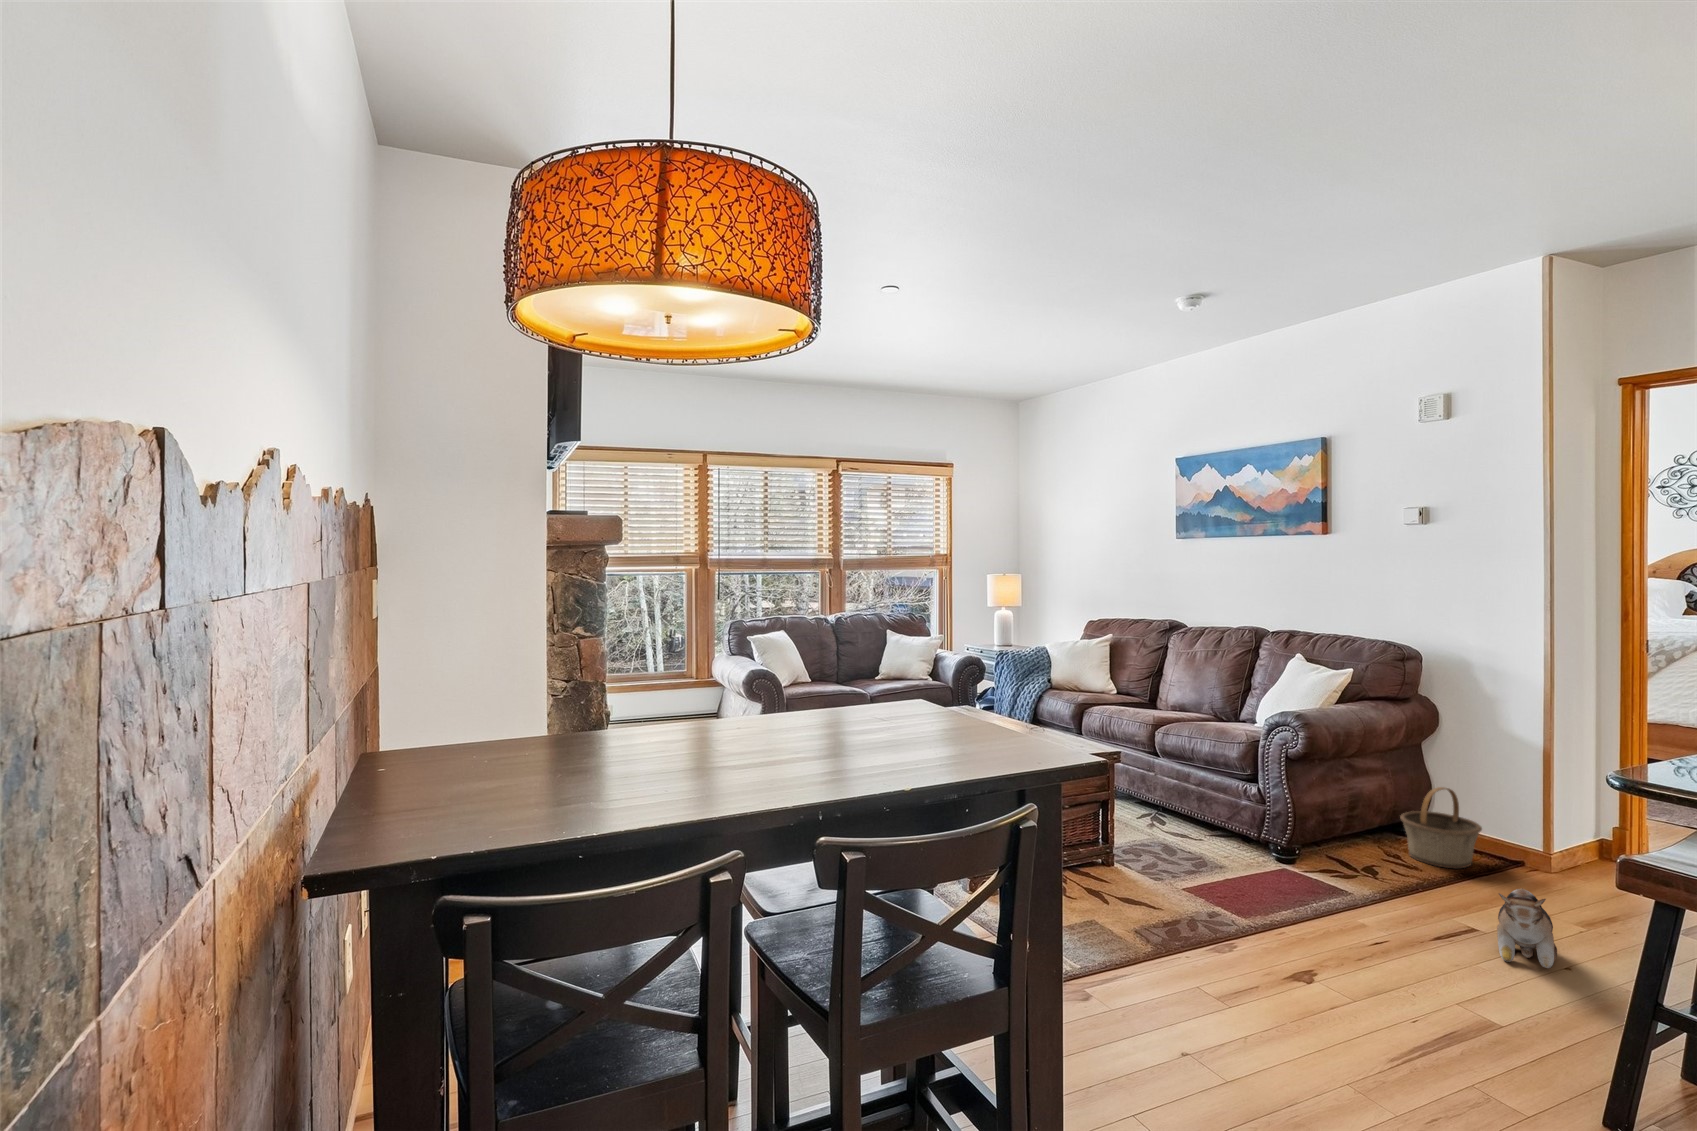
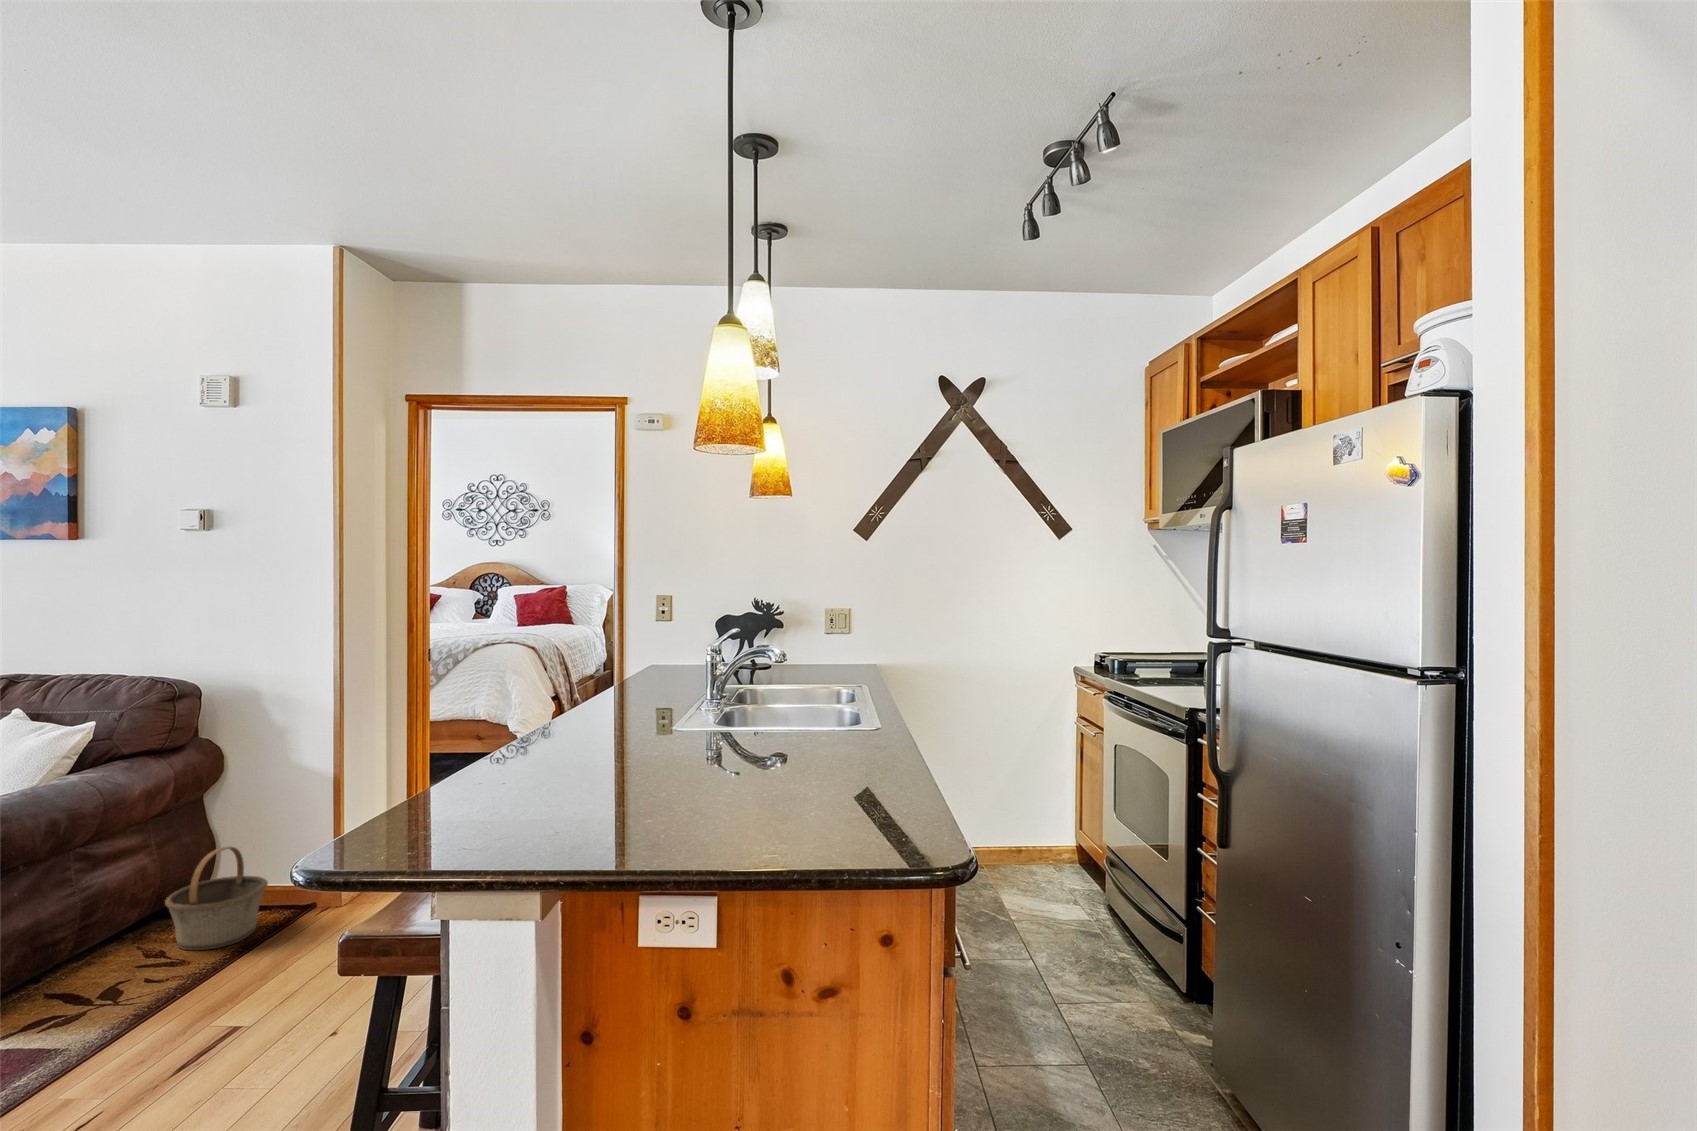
plush toy: present [1497,888,1557,968] -> none [250,967,325,1064]

